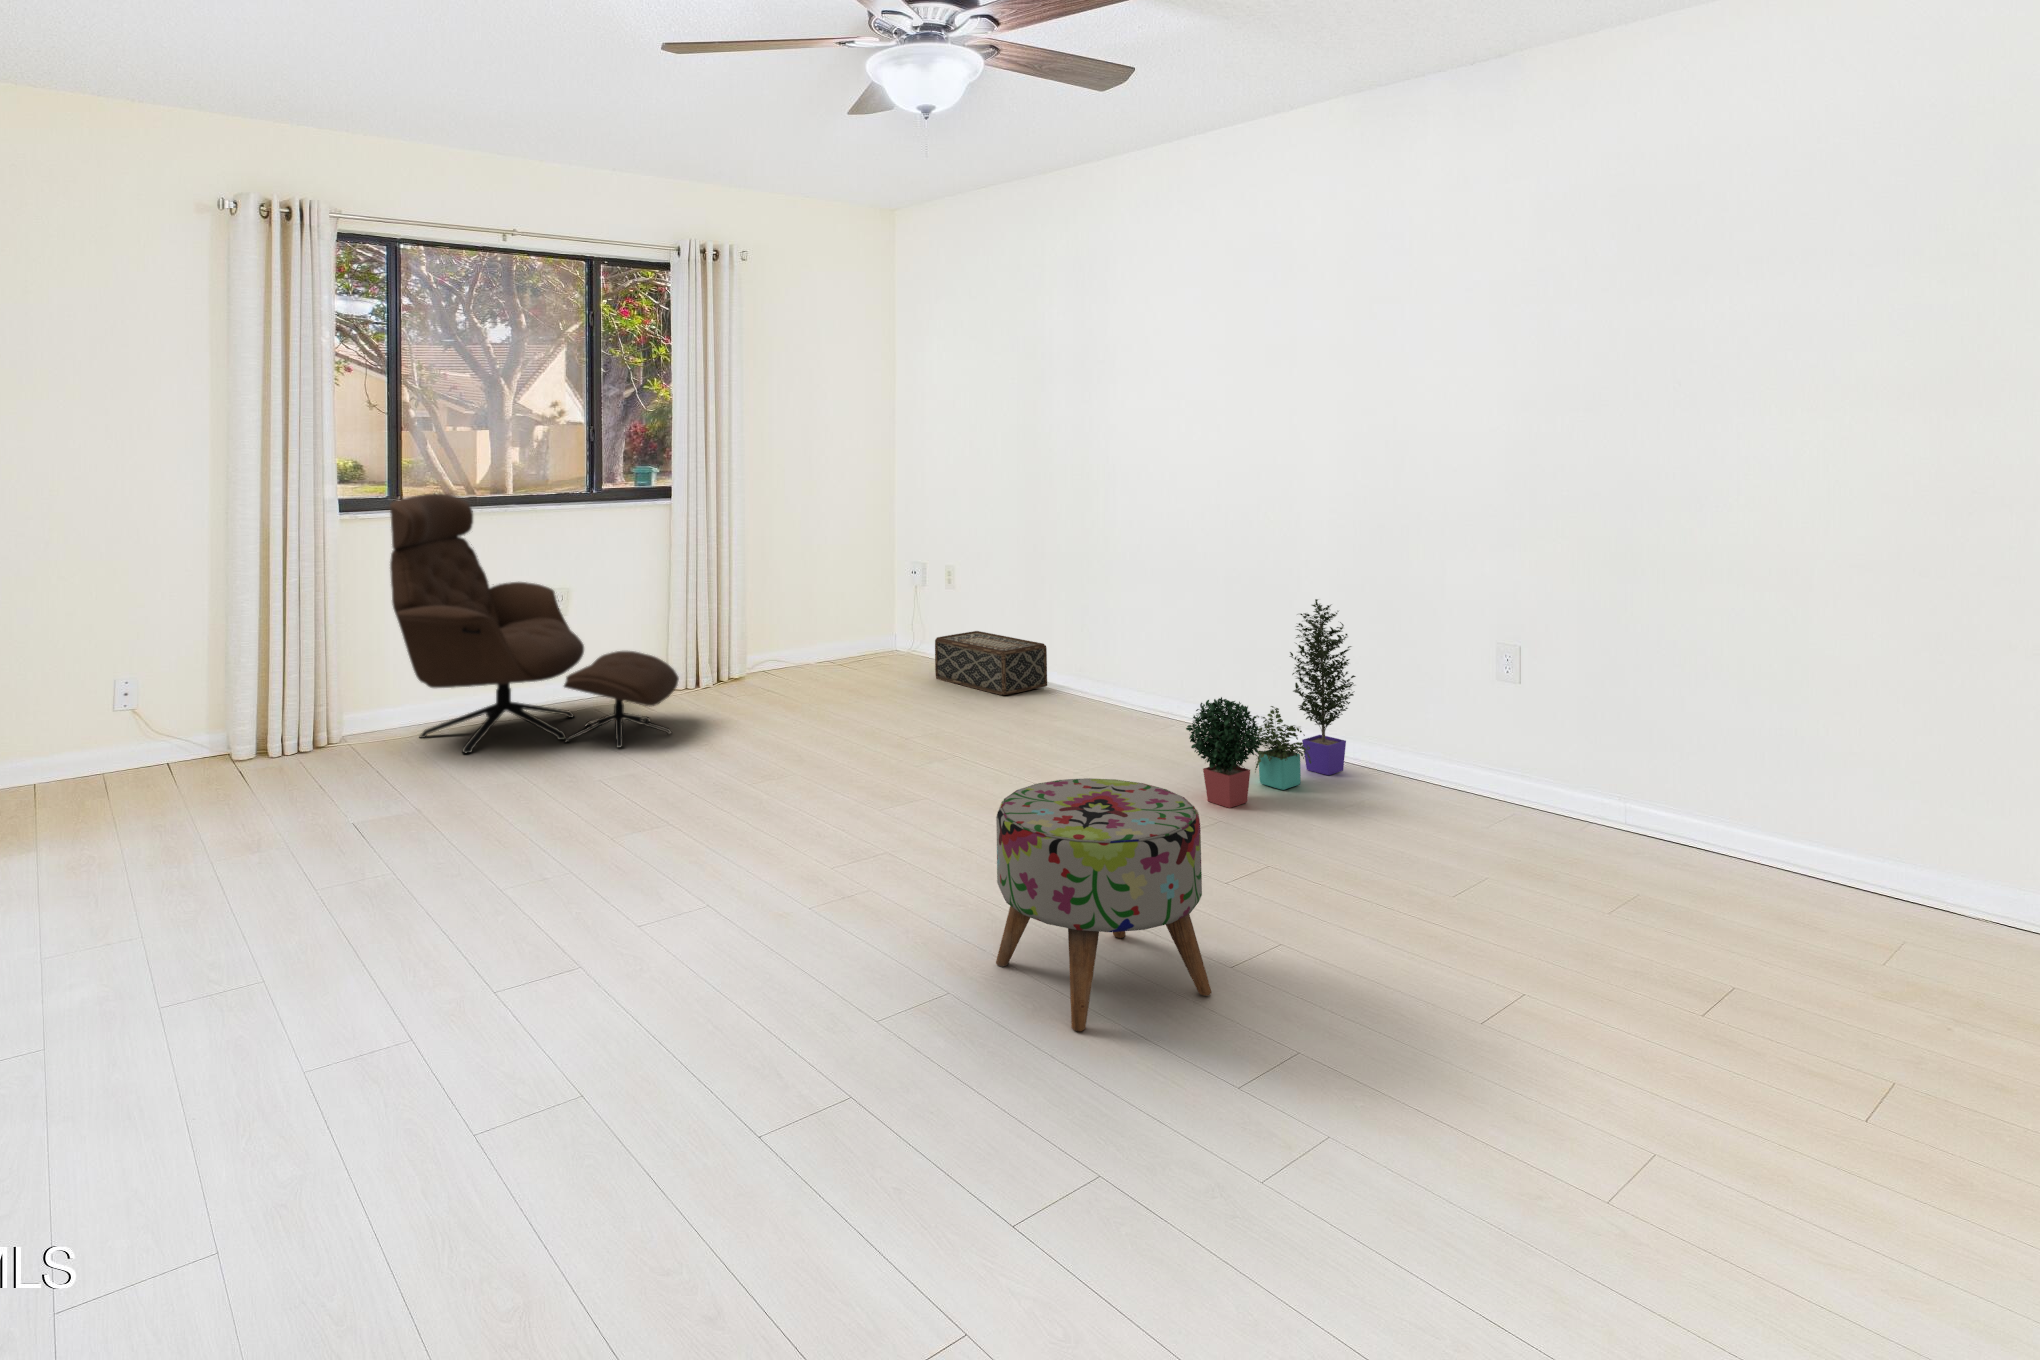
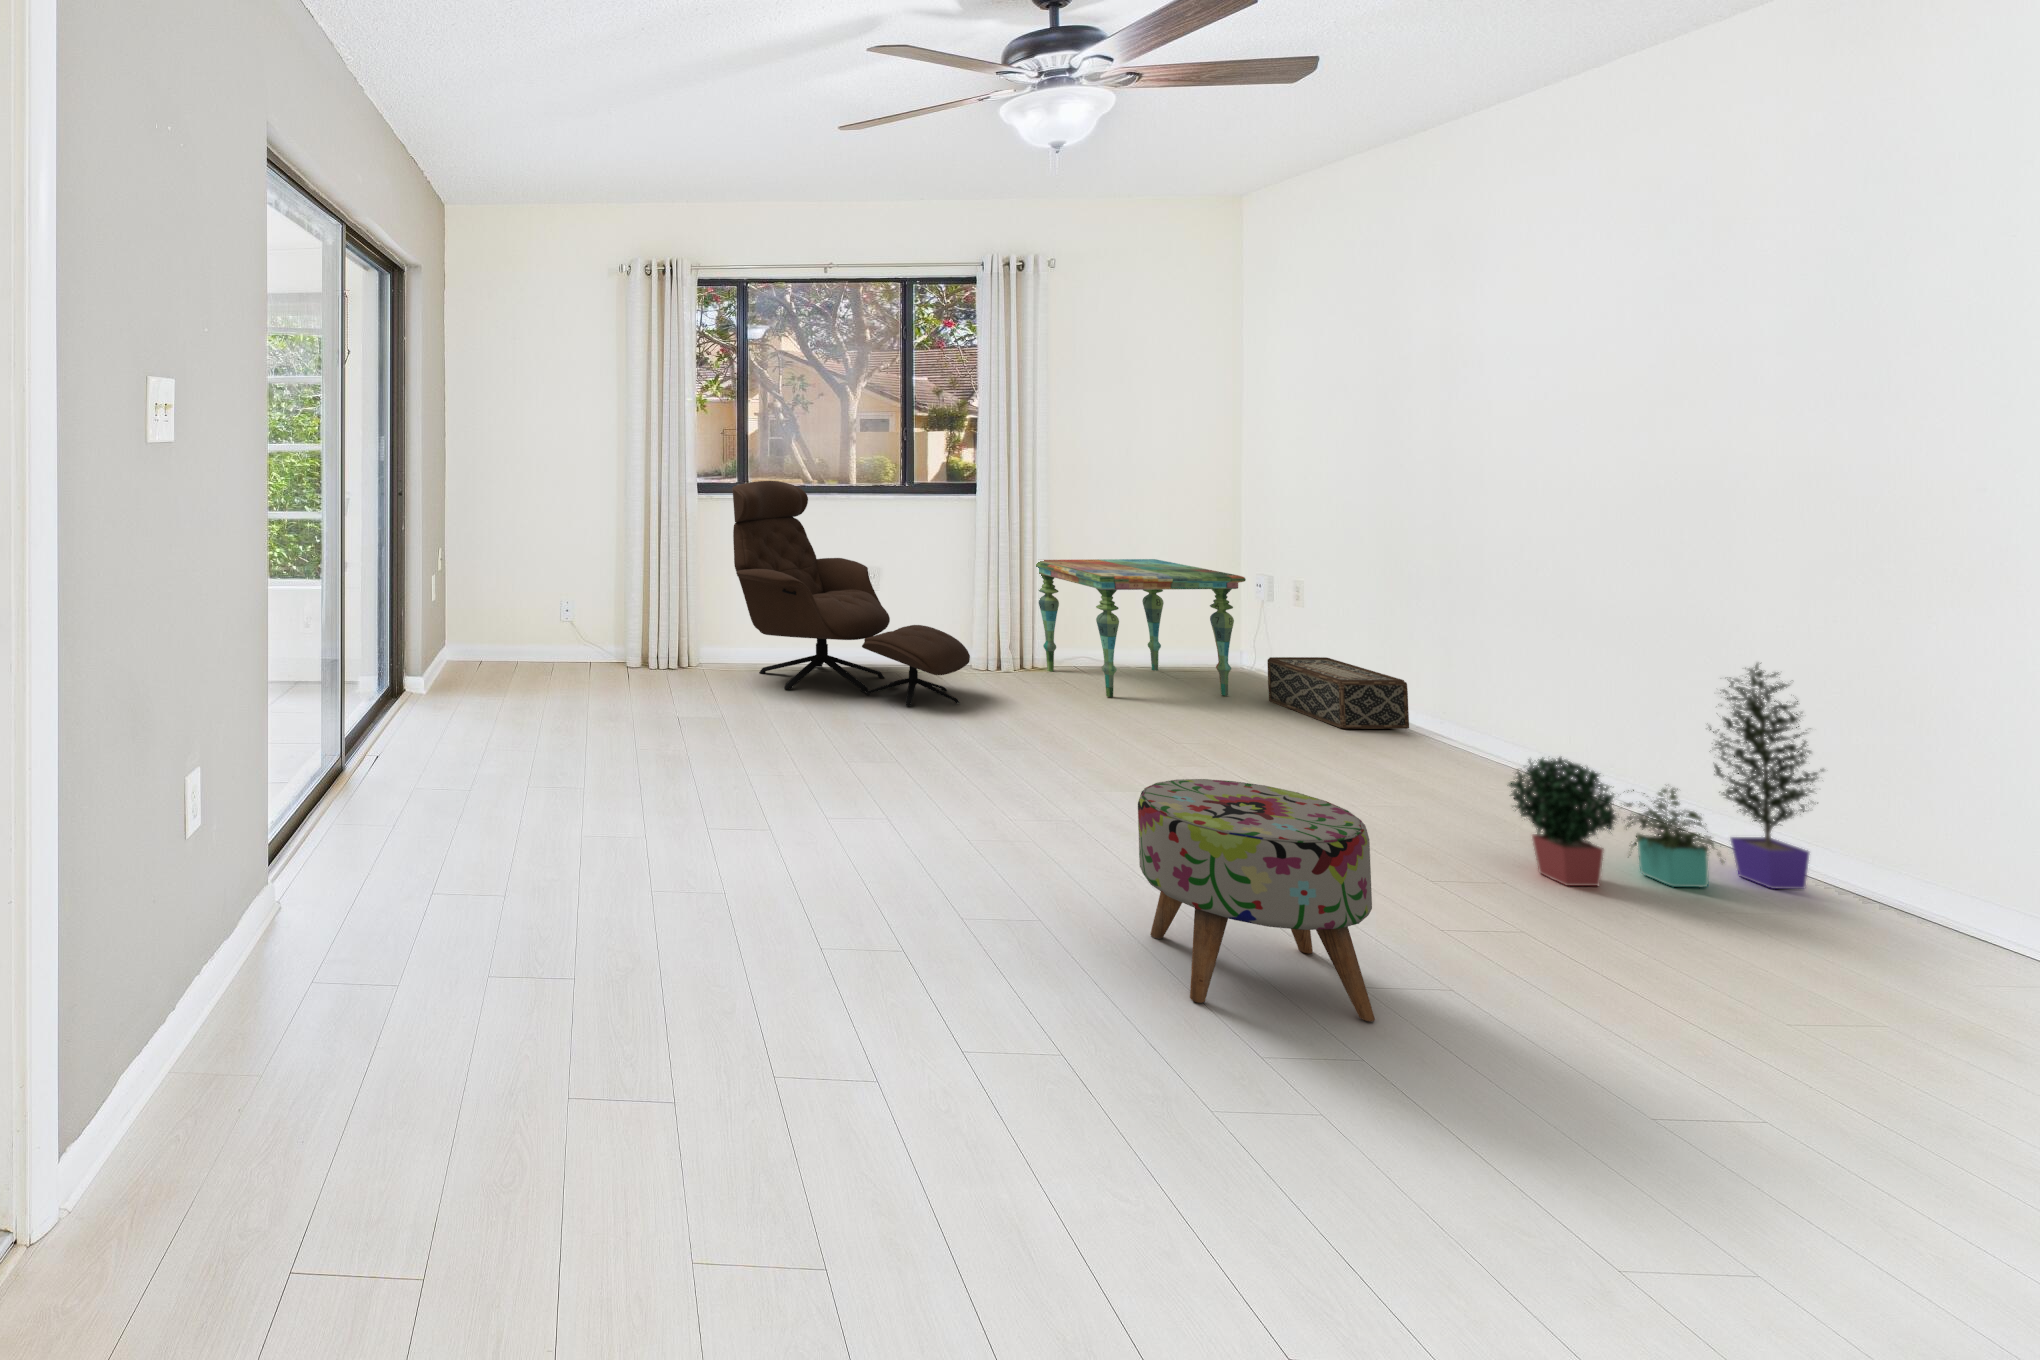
side table: none [719,553,920,699] -> present [1036,559,1246,697]

